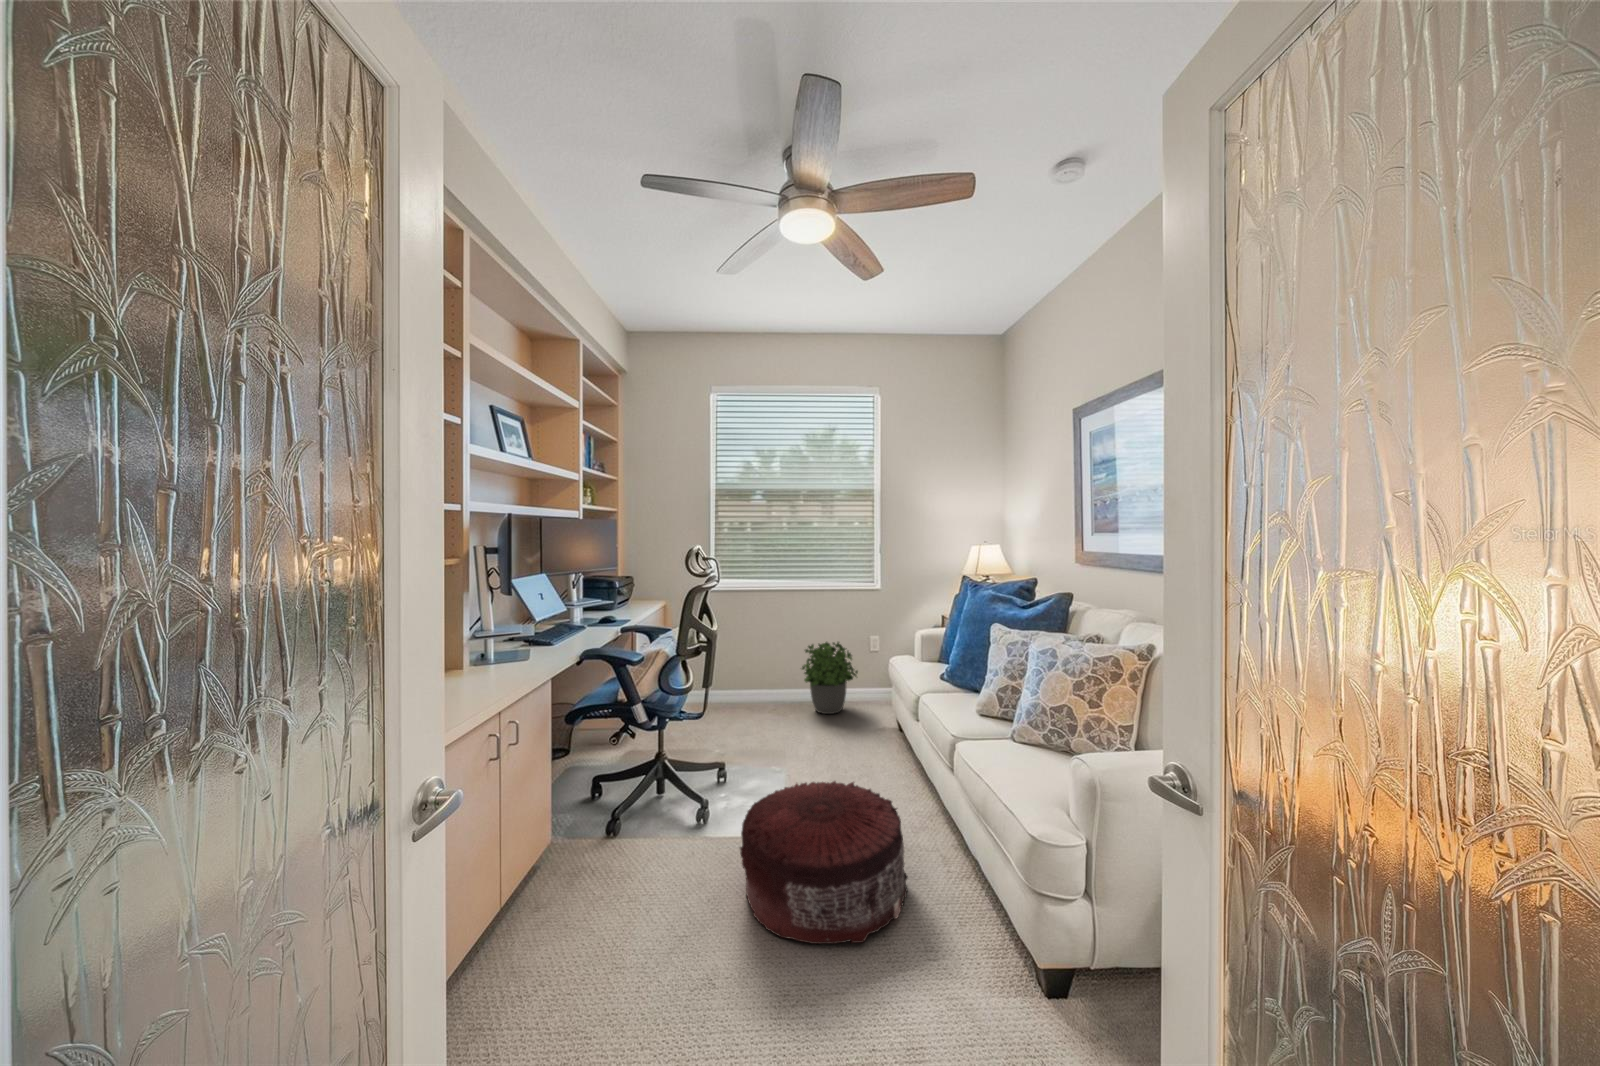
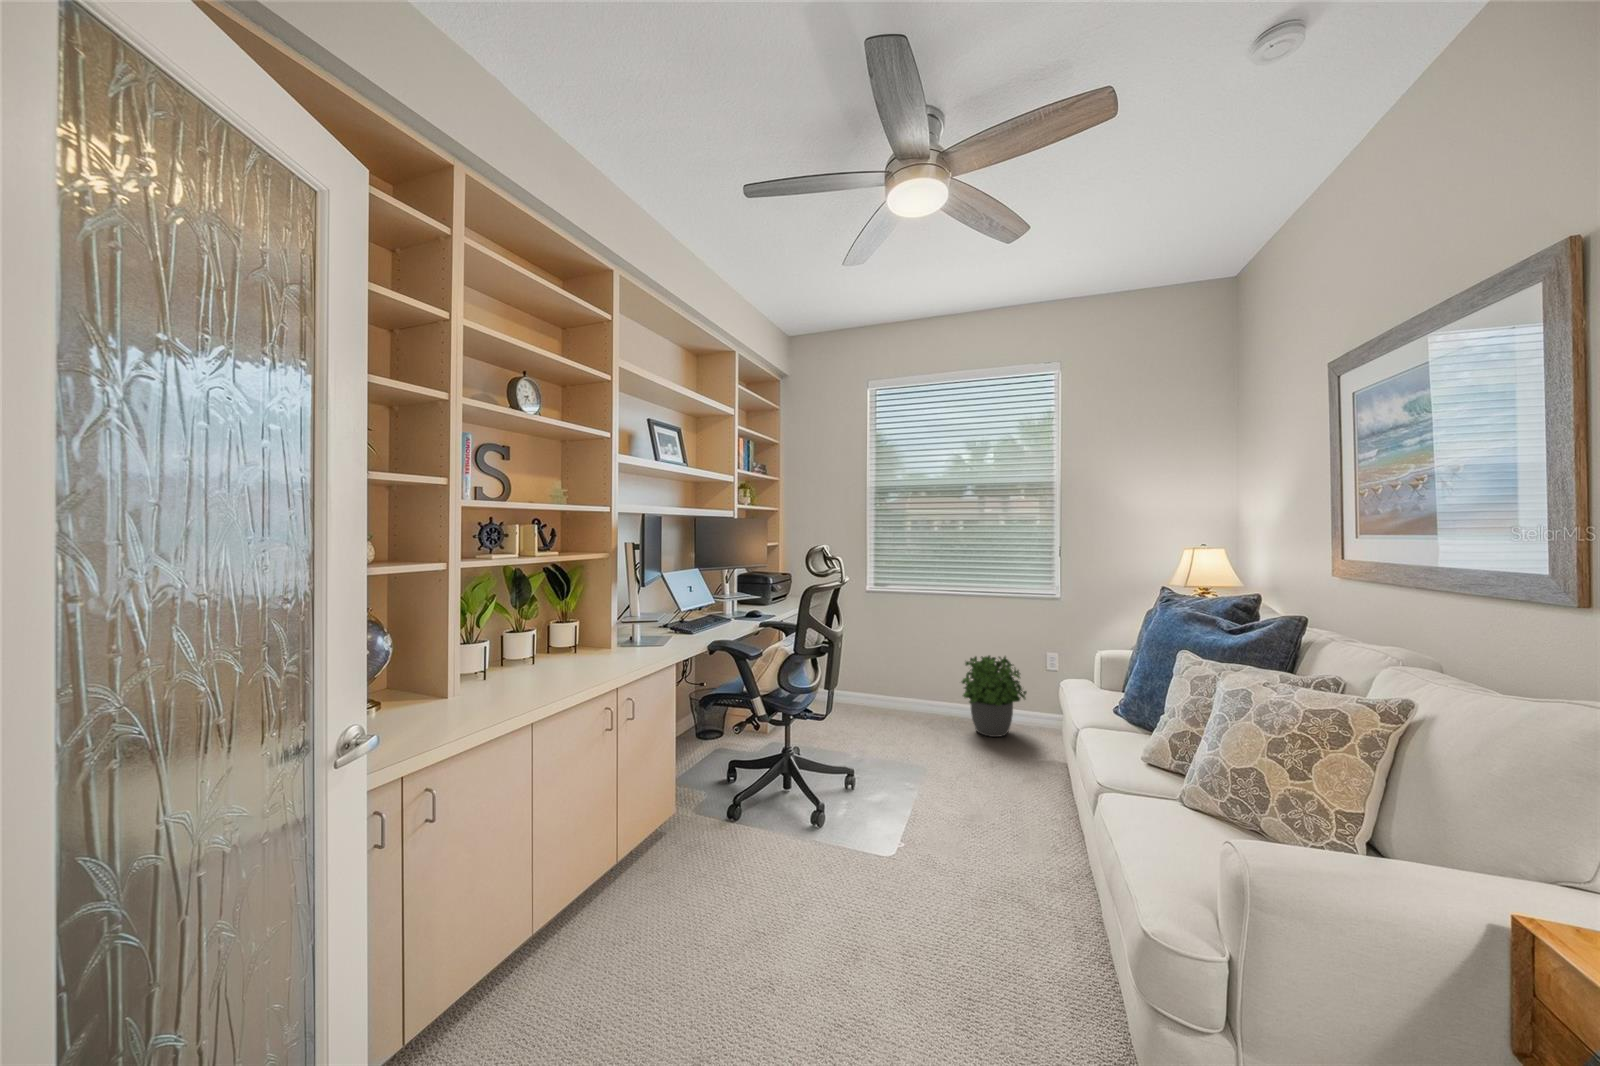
pouf: present [740,781,908,944] -> none [830,806,1028,1005]

